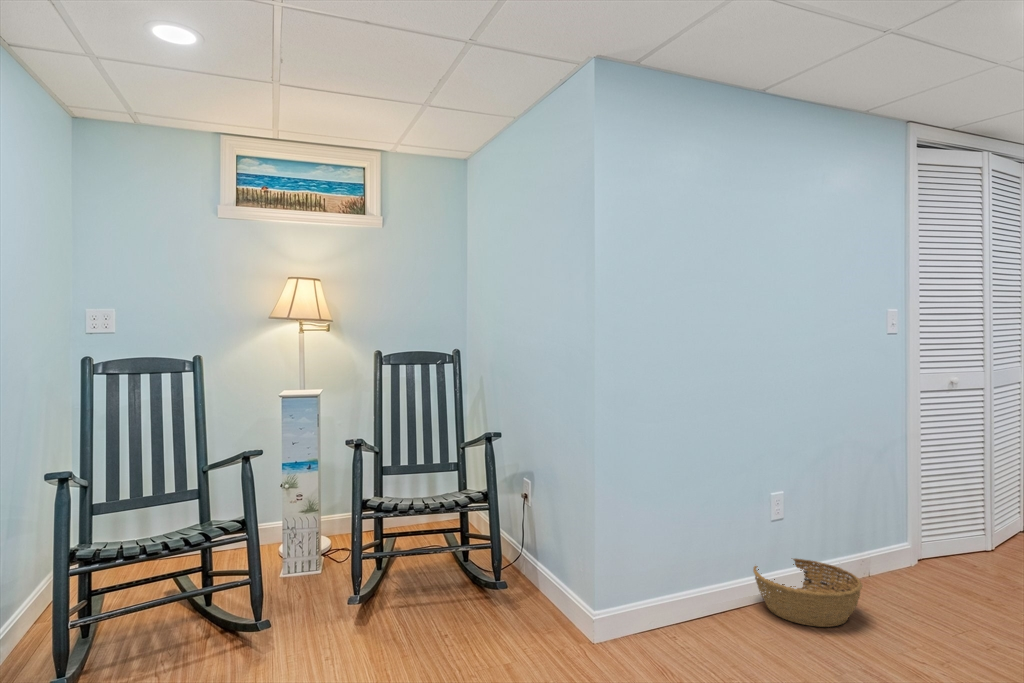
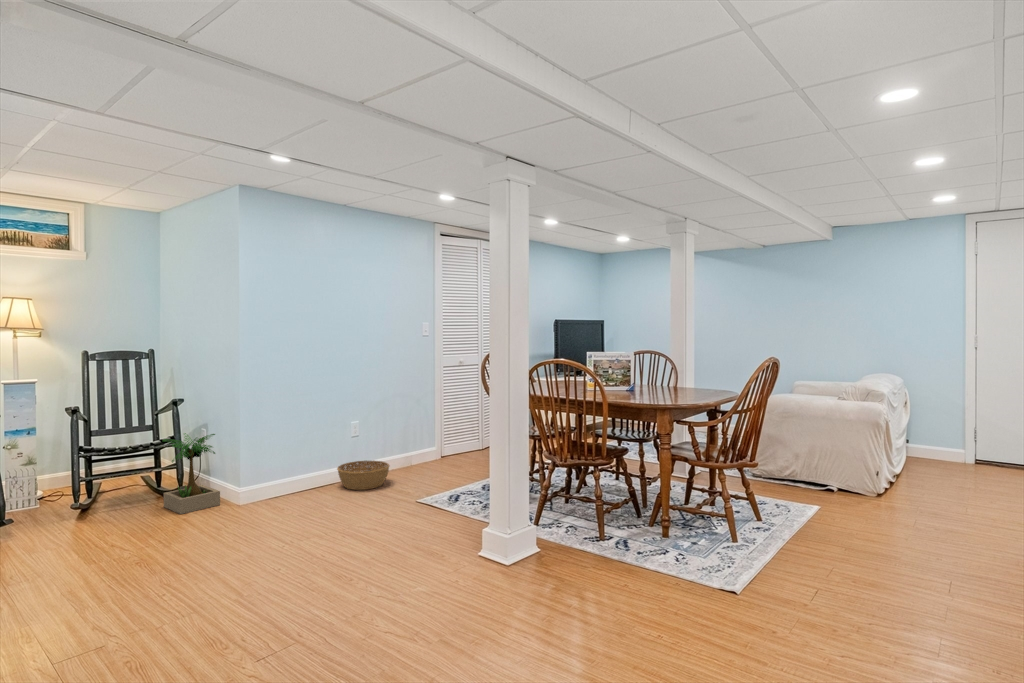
potted plant: none [466,484,565,634] -> present [163,433,220,514]

